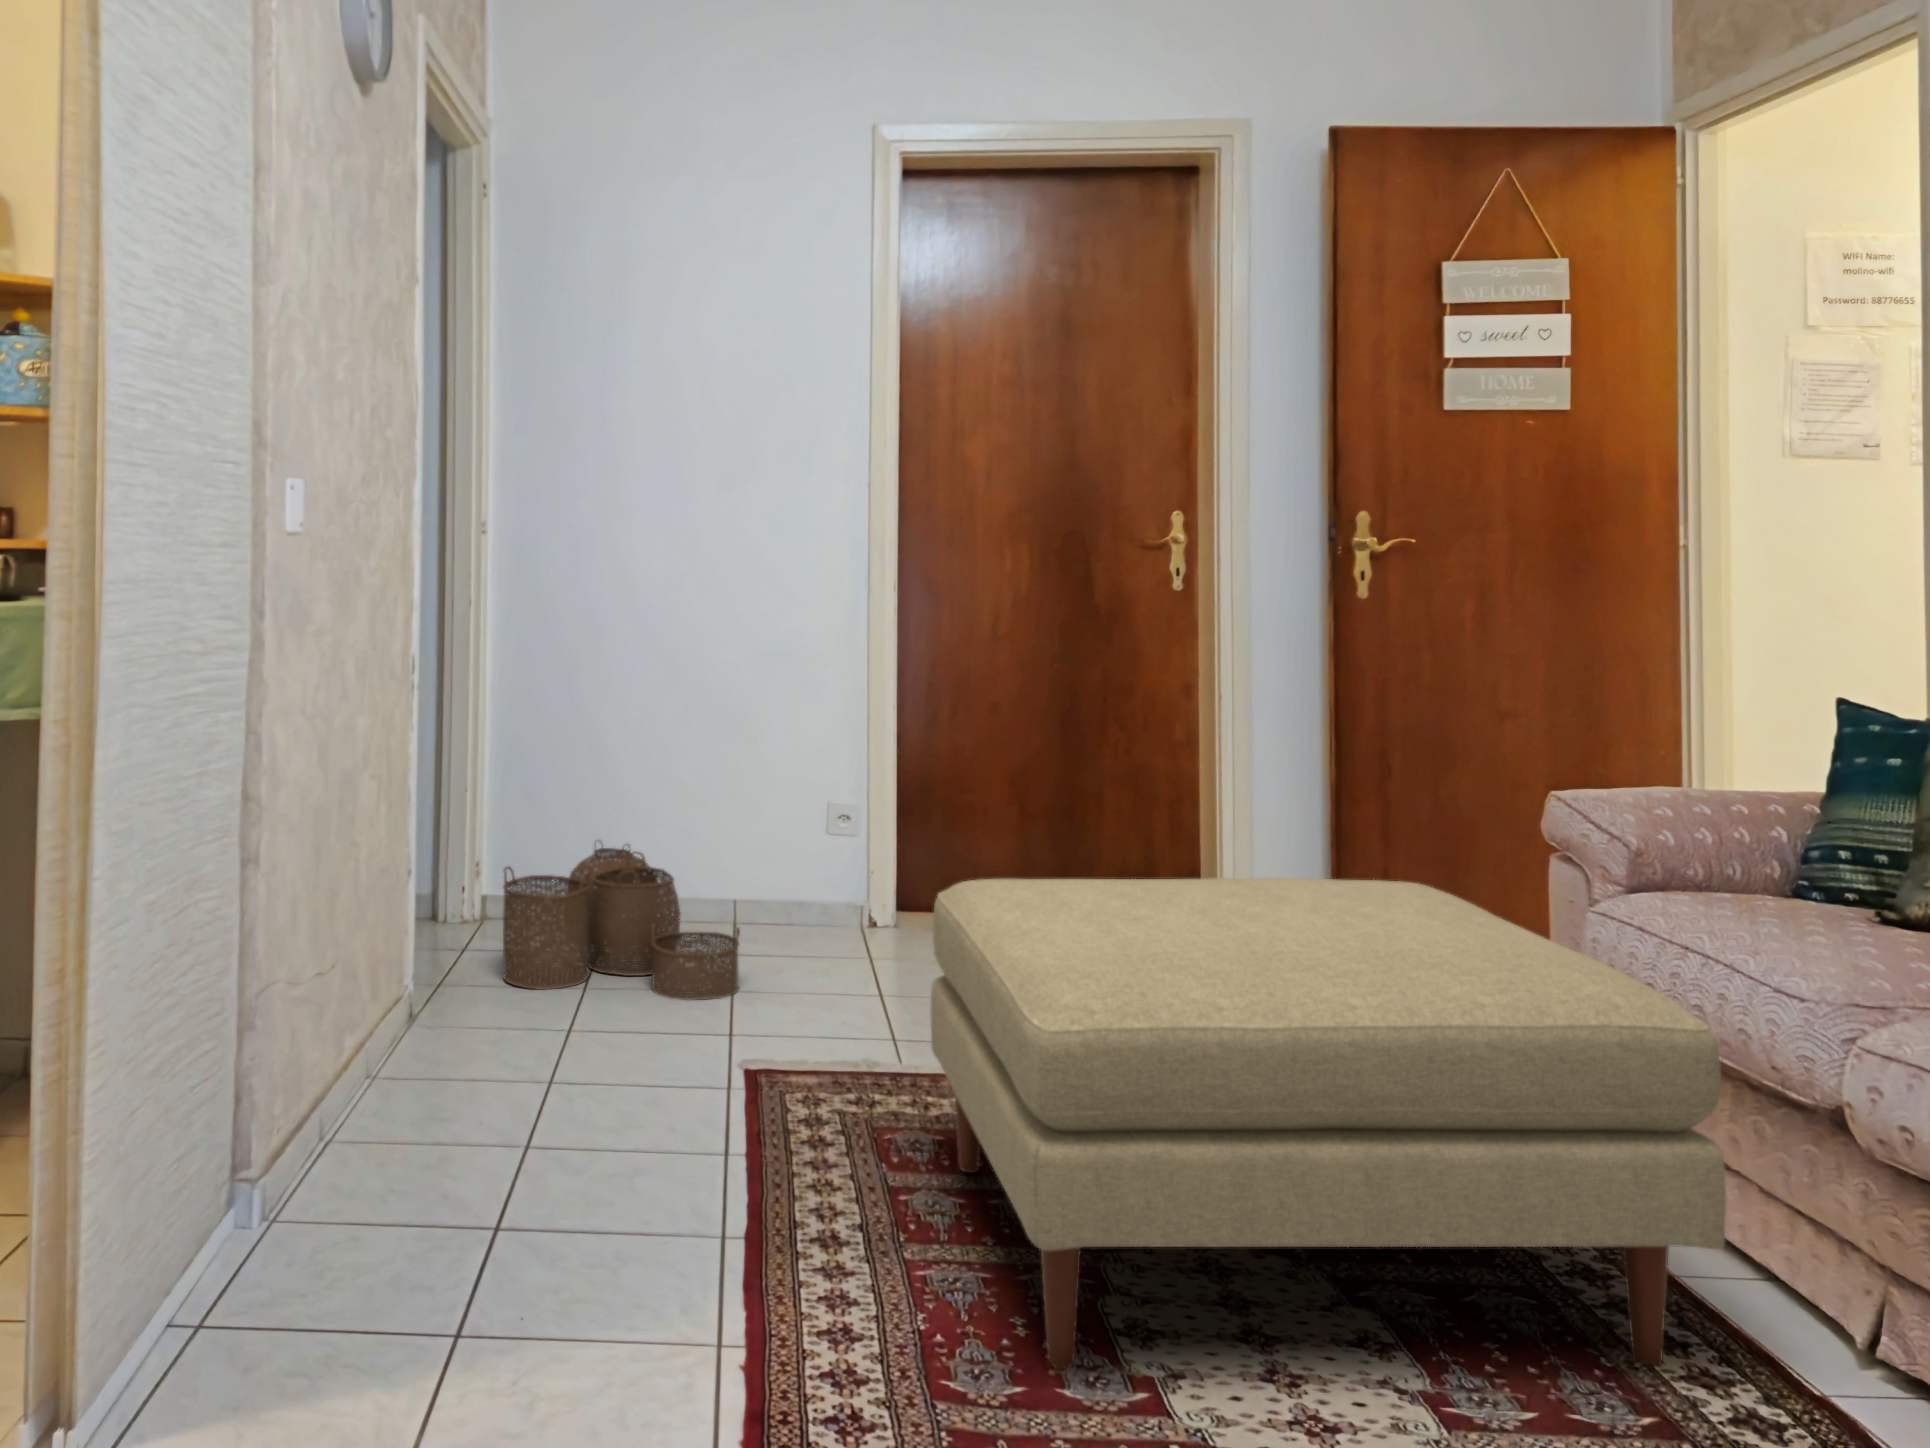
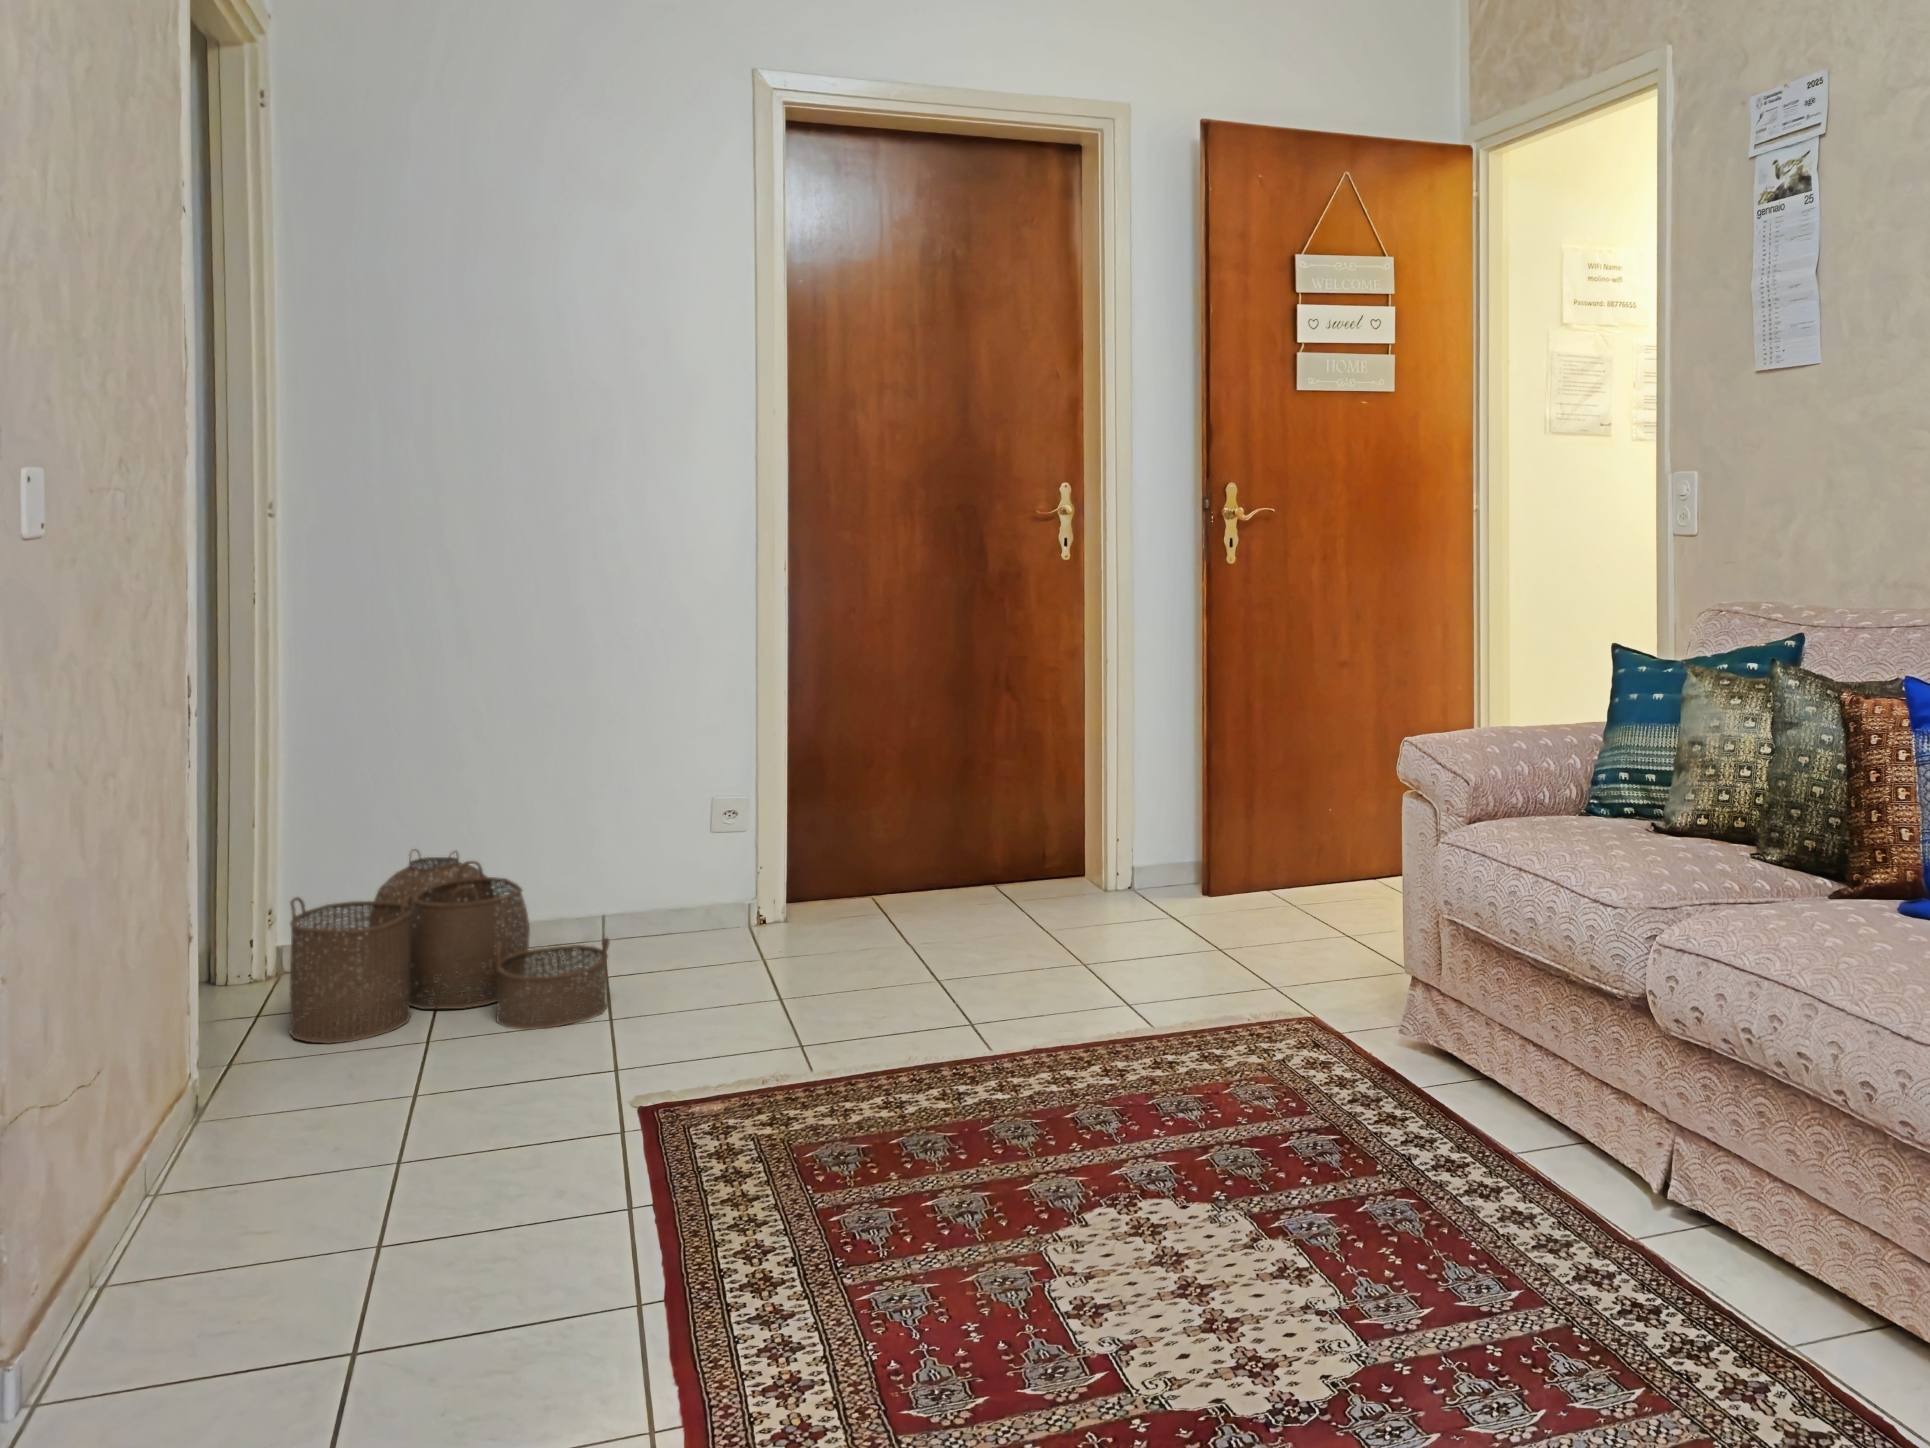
ottoman: present [930,878,1726,1369] -> none [860,835,1560,1367]

